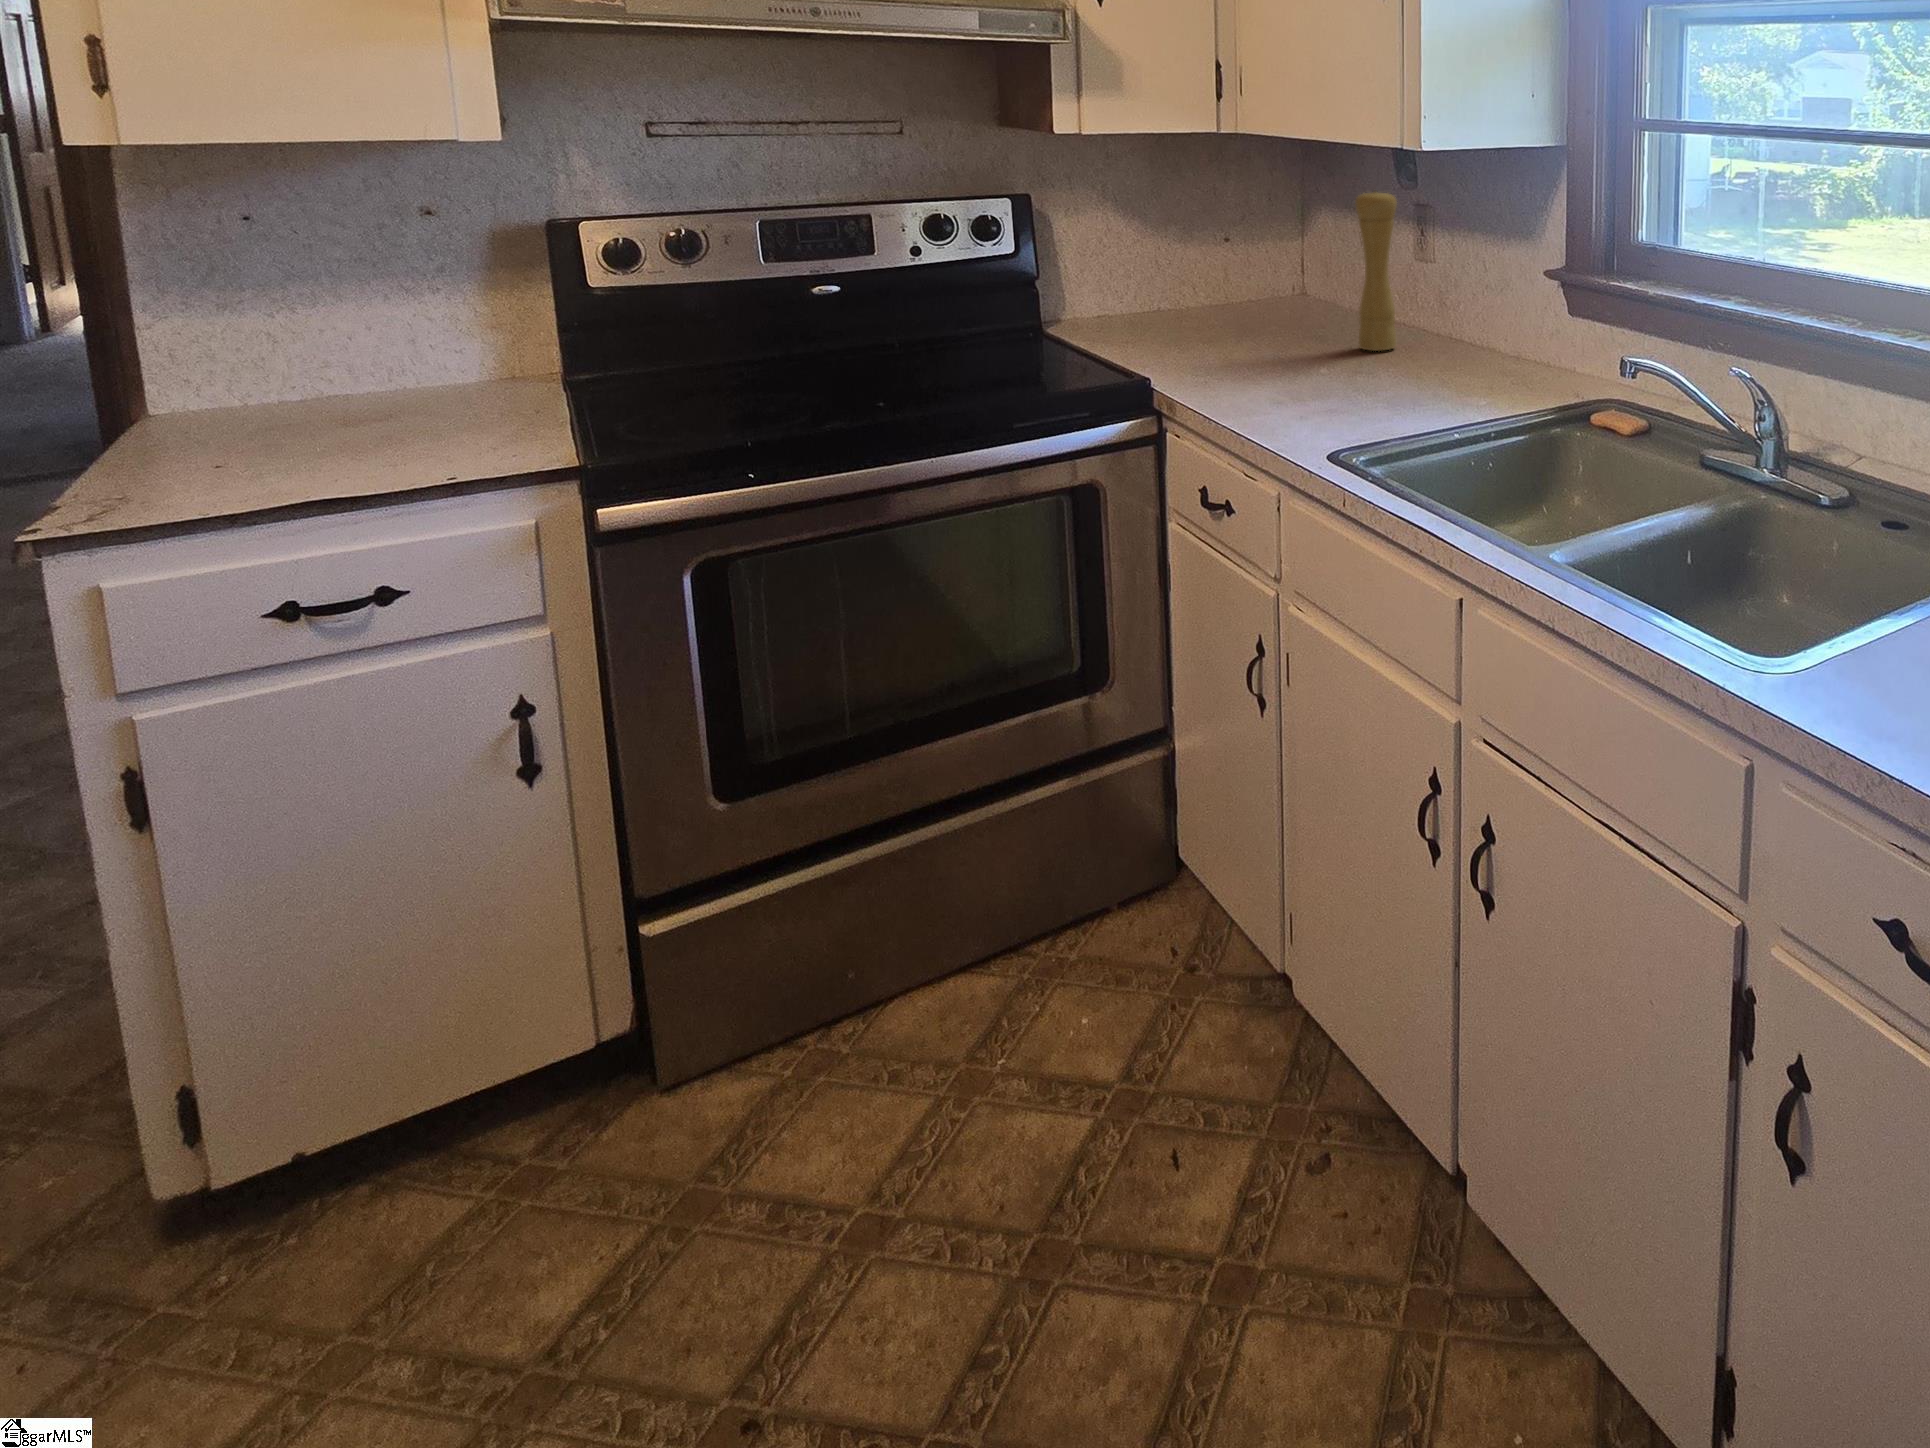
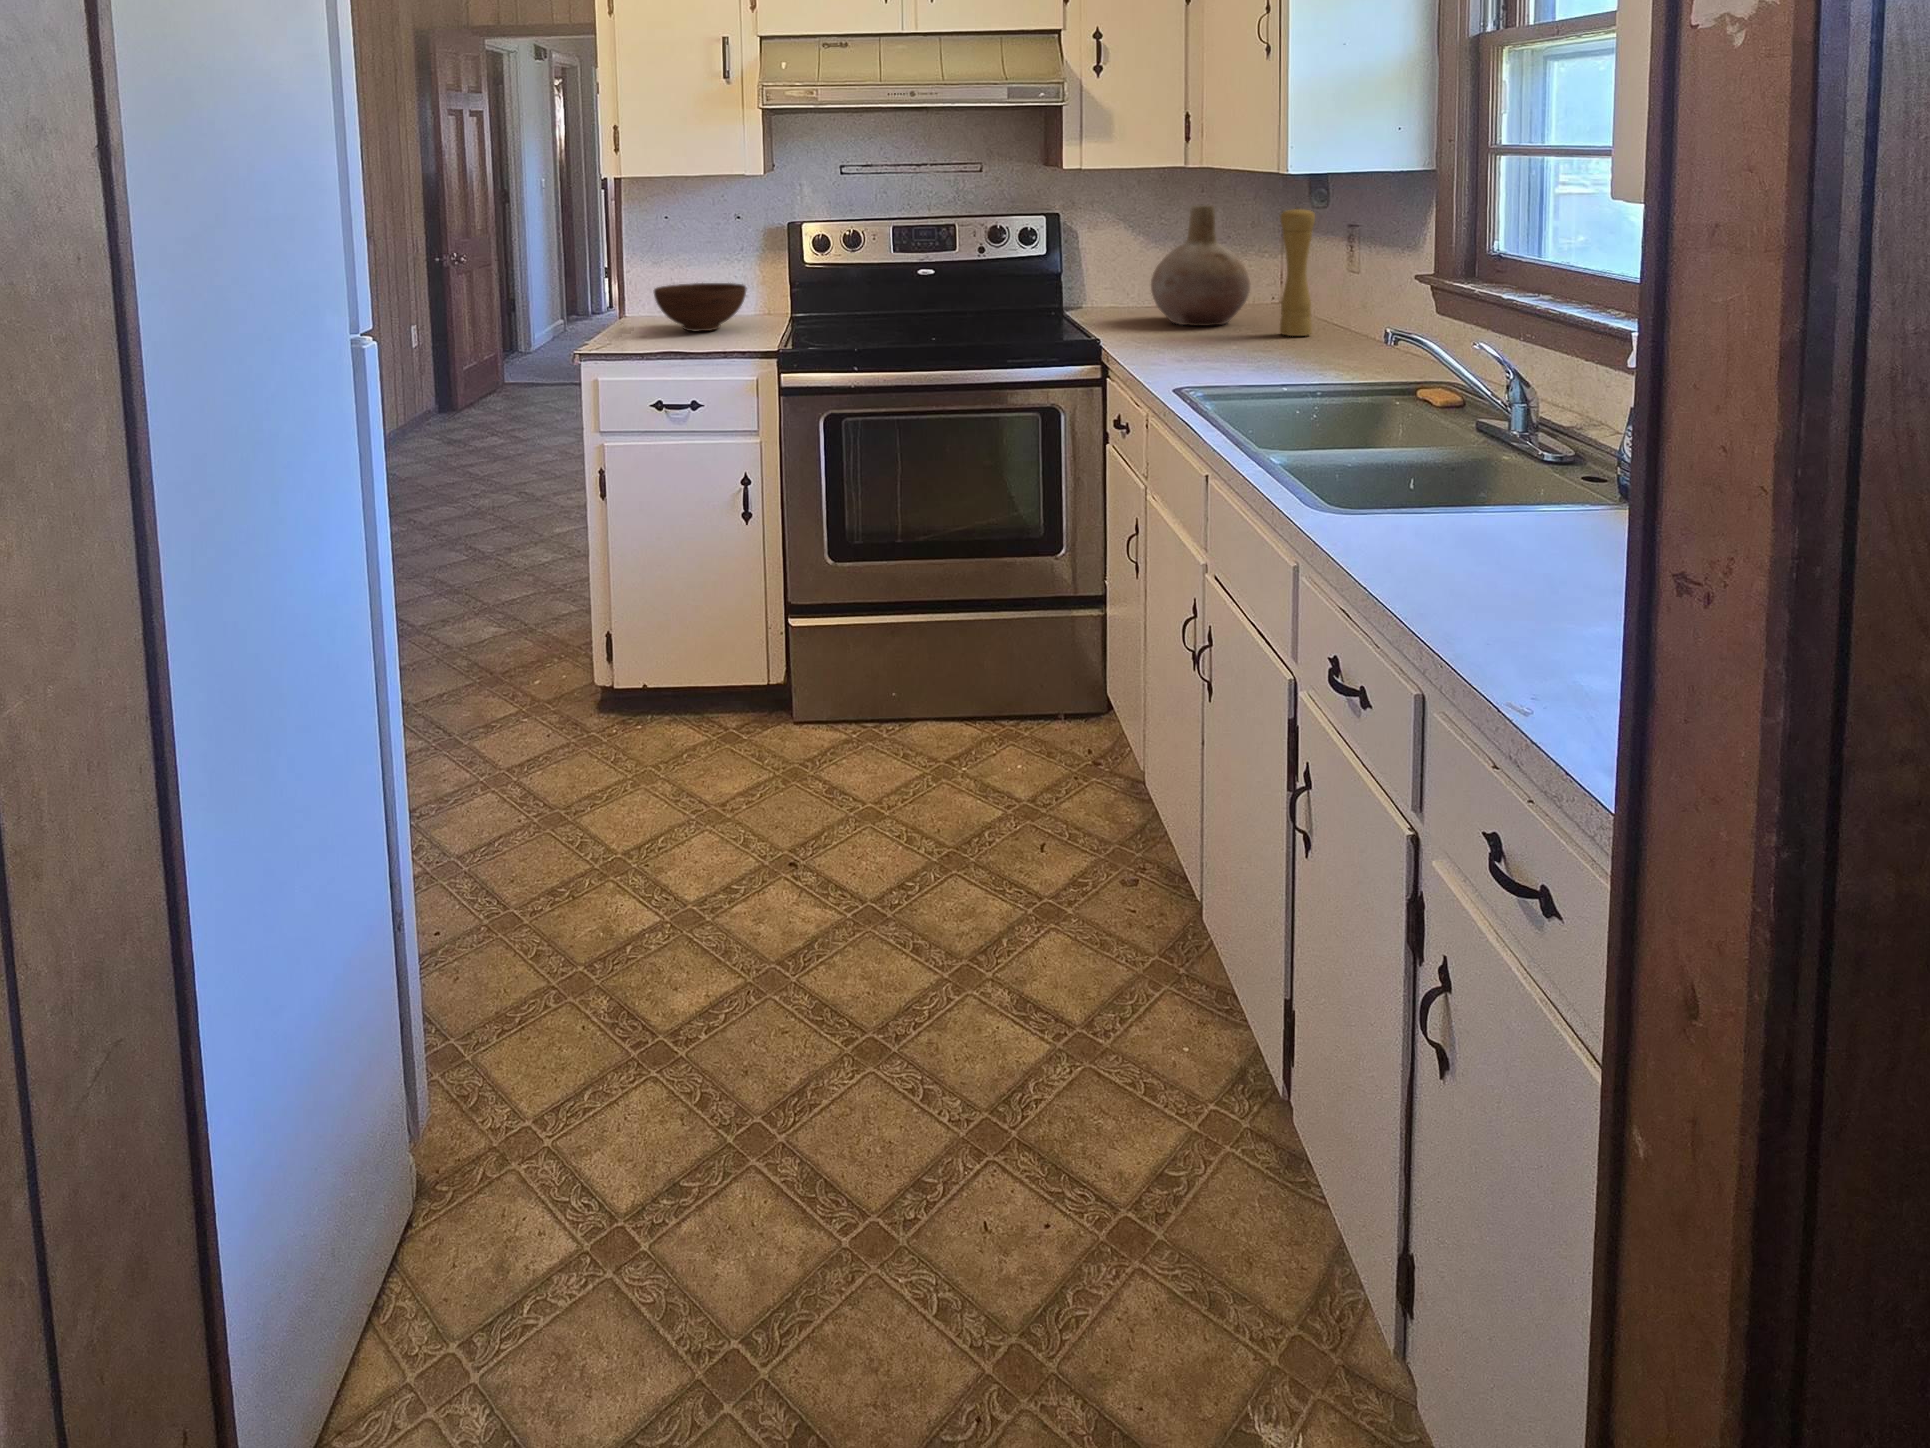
vase: none [1179,185,1306,344] -> present [1151,205,1250,326]
bowl: none [228,330,465,430] -> present [654,283,747,331]

